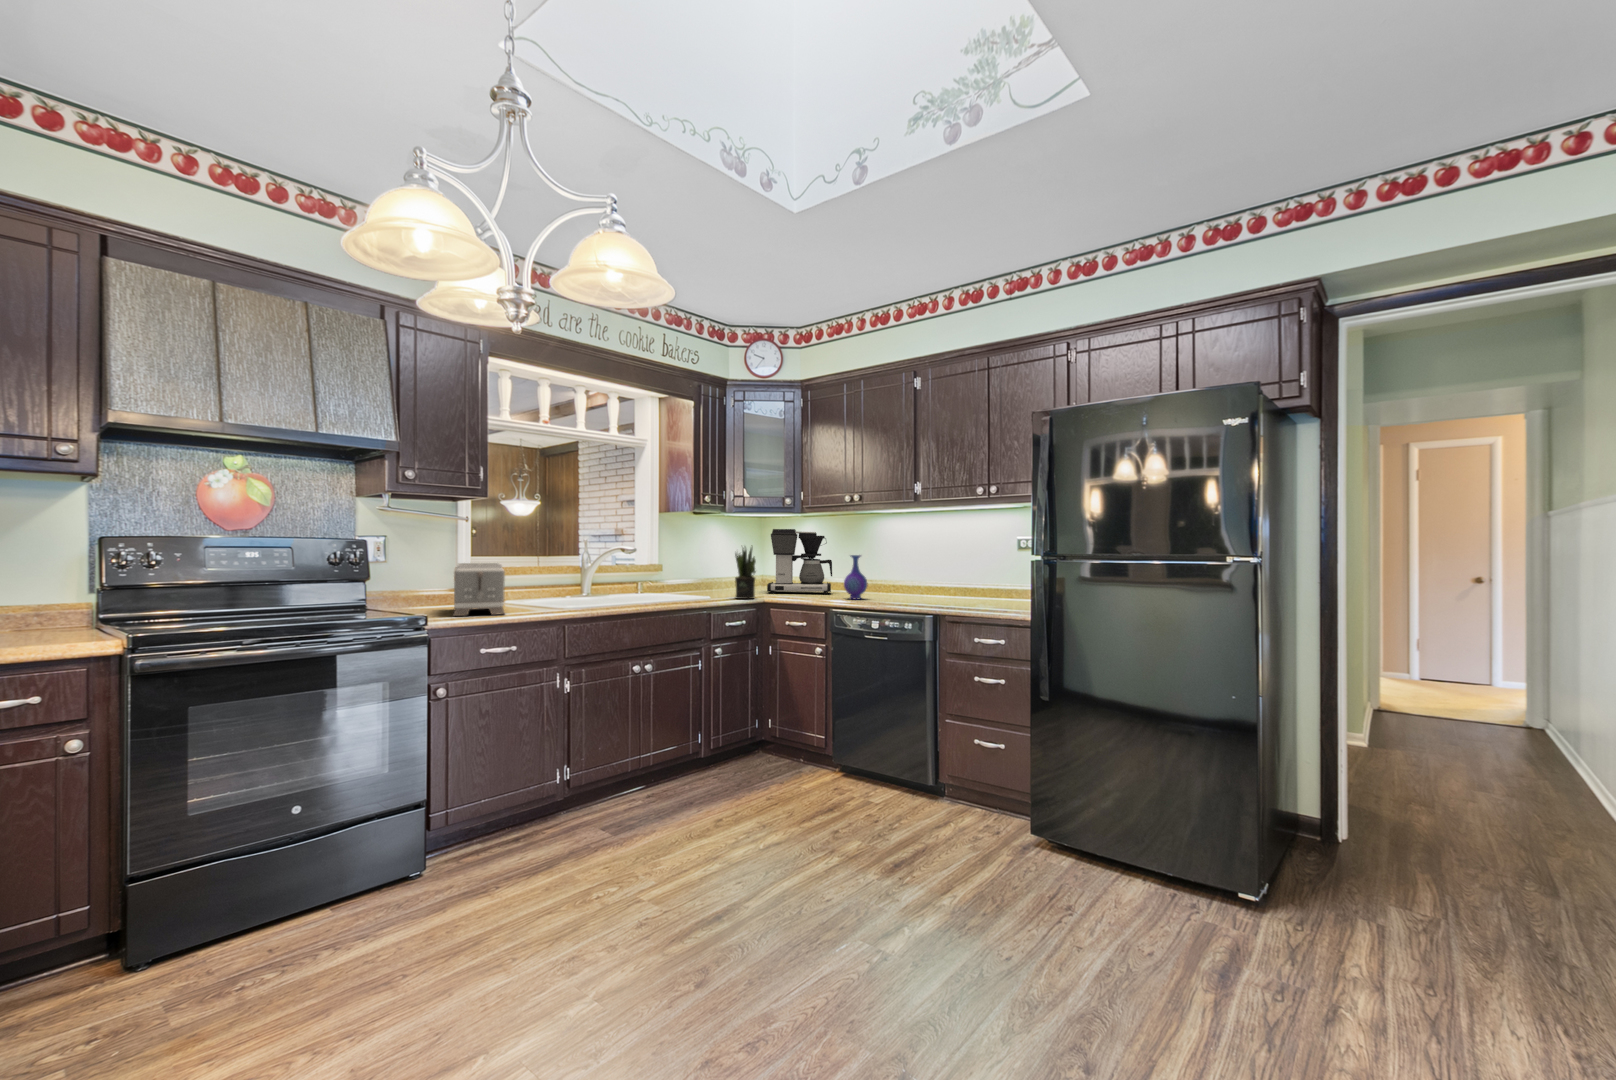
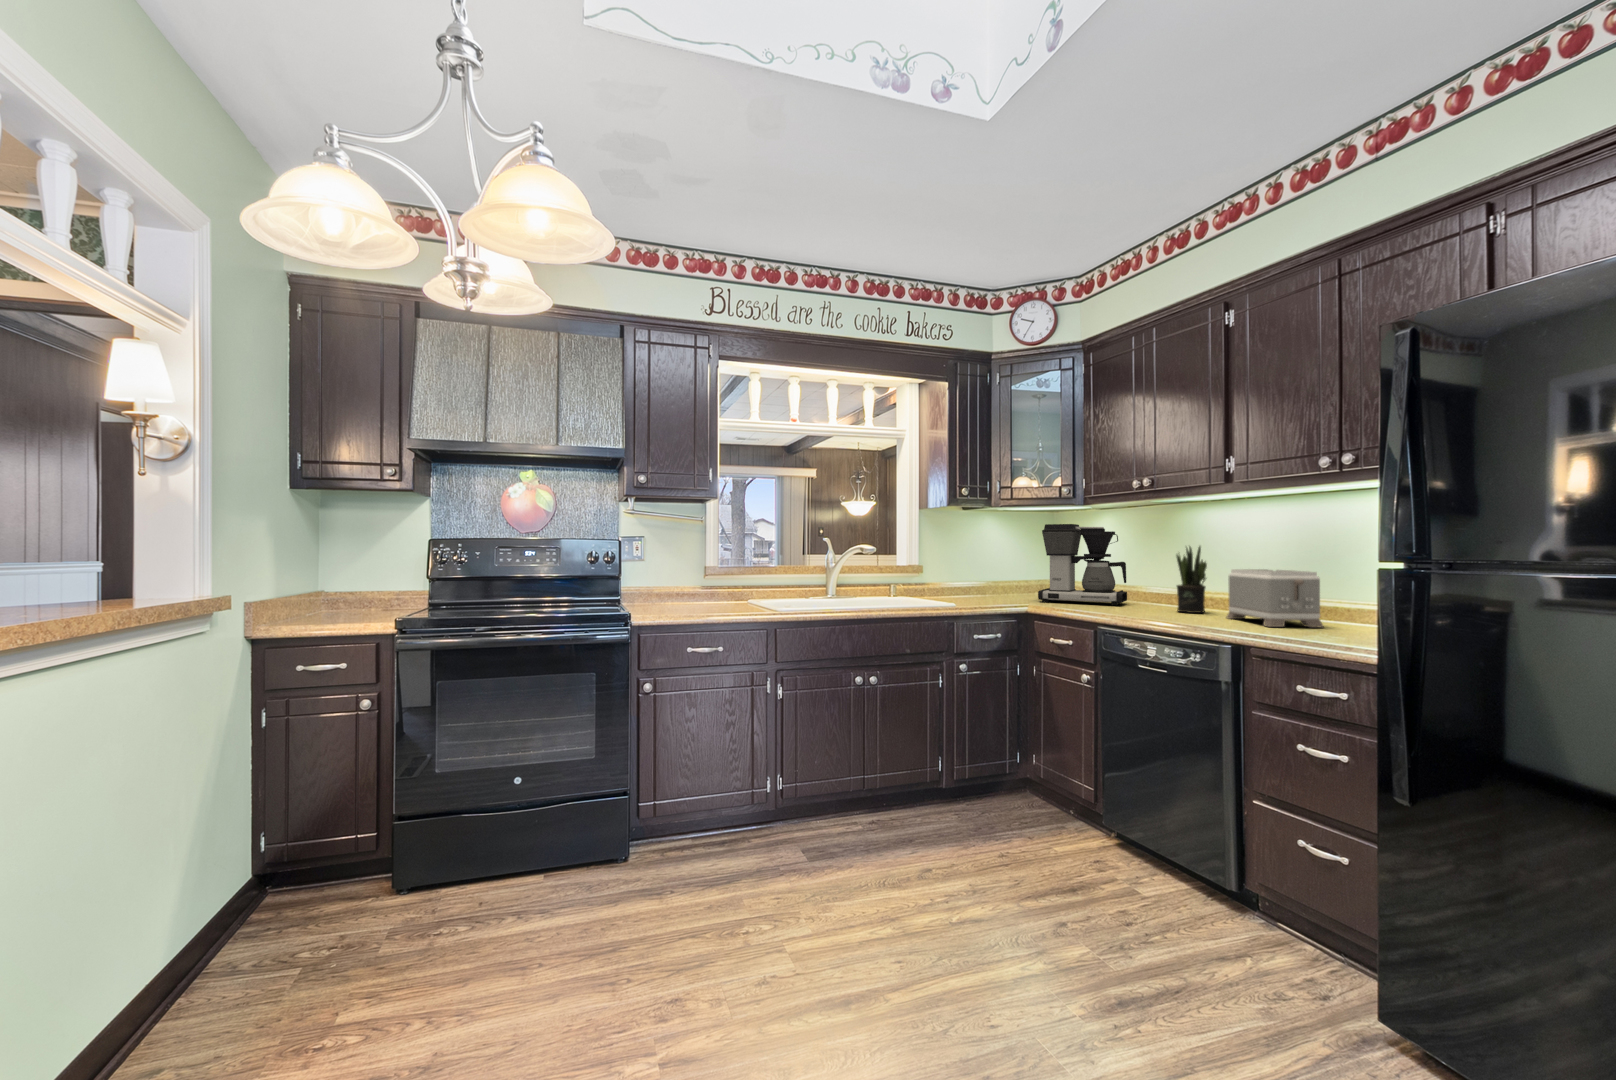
potted plant: present [735,547,756,599] -> present [1176,546,1207,613]
vase: present [844,555,868,599] -> none [1128,556,1162,615]
toaster: present [453,563,505,616] -> present [1227,569,1323,627]

